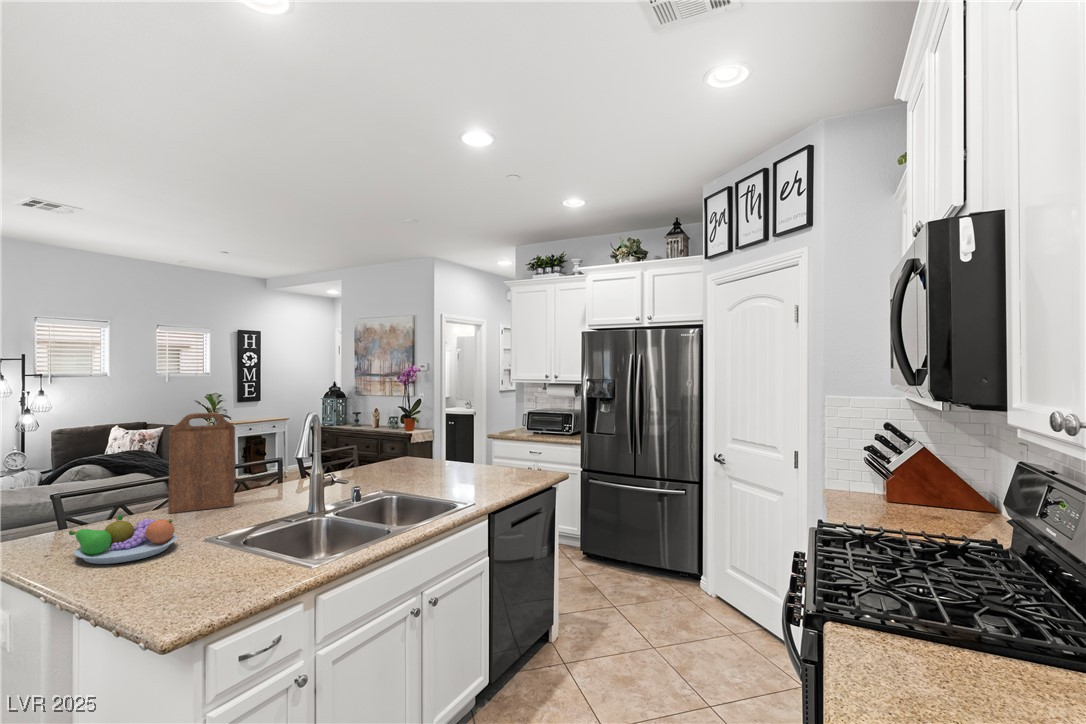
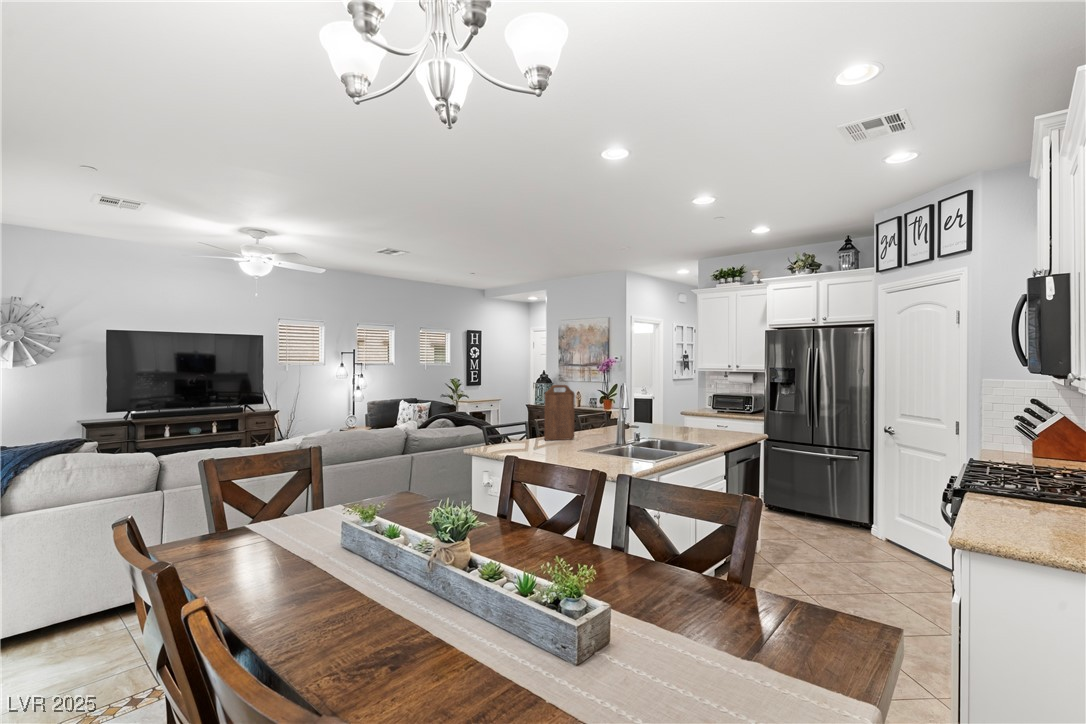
fruit bowl: present [69,514,177,564] -> none [530,434,577,456]

